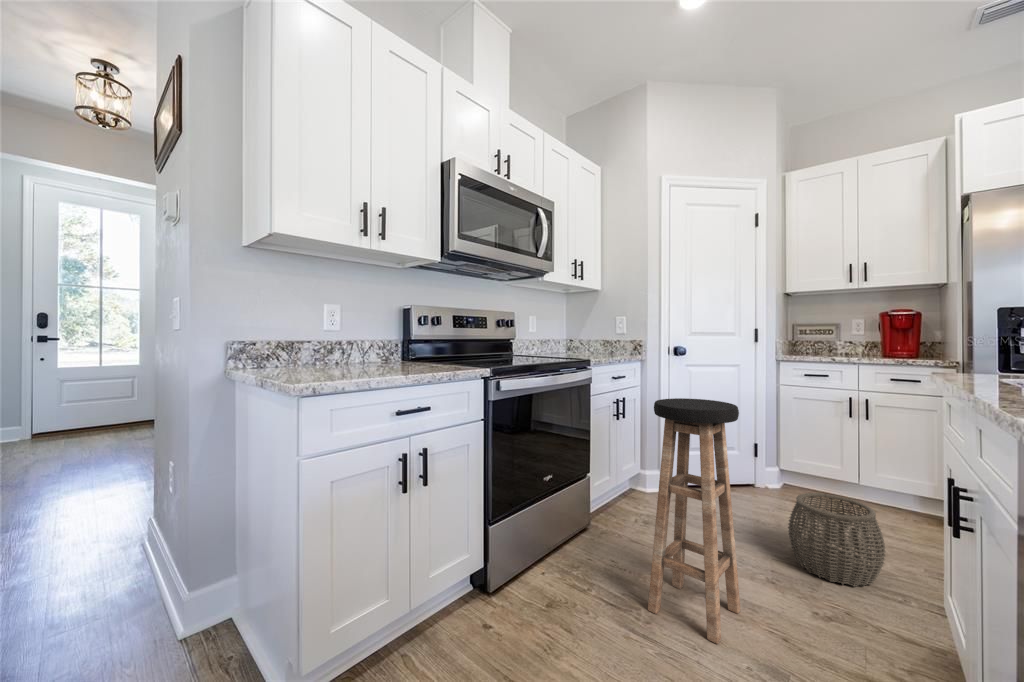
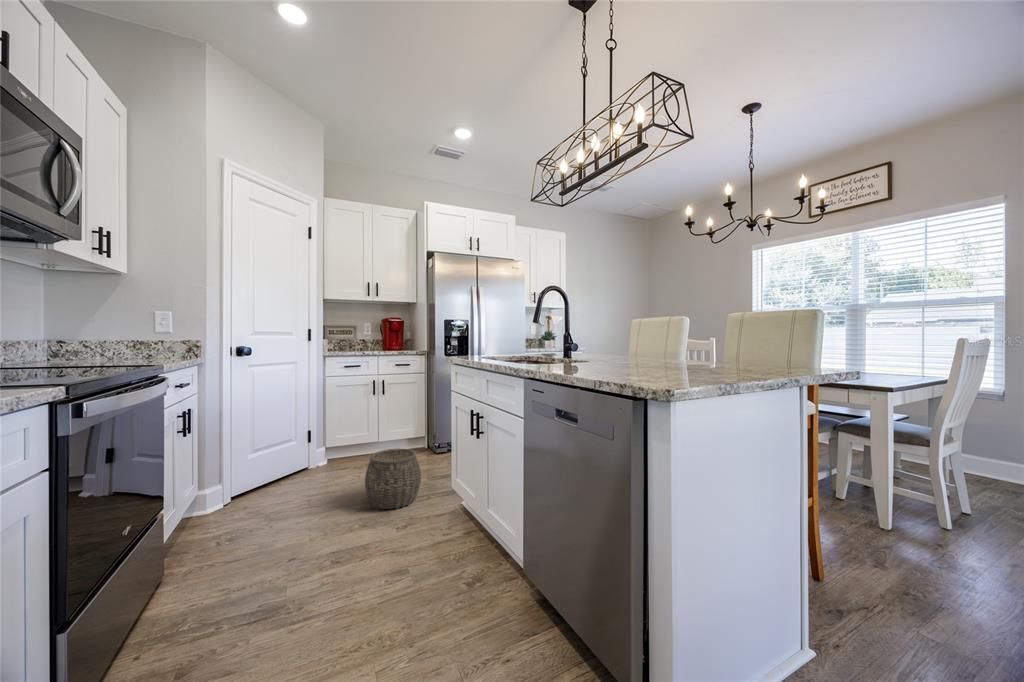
bar stool: present [648,398,740,644] -> none [291,391,367,604]

